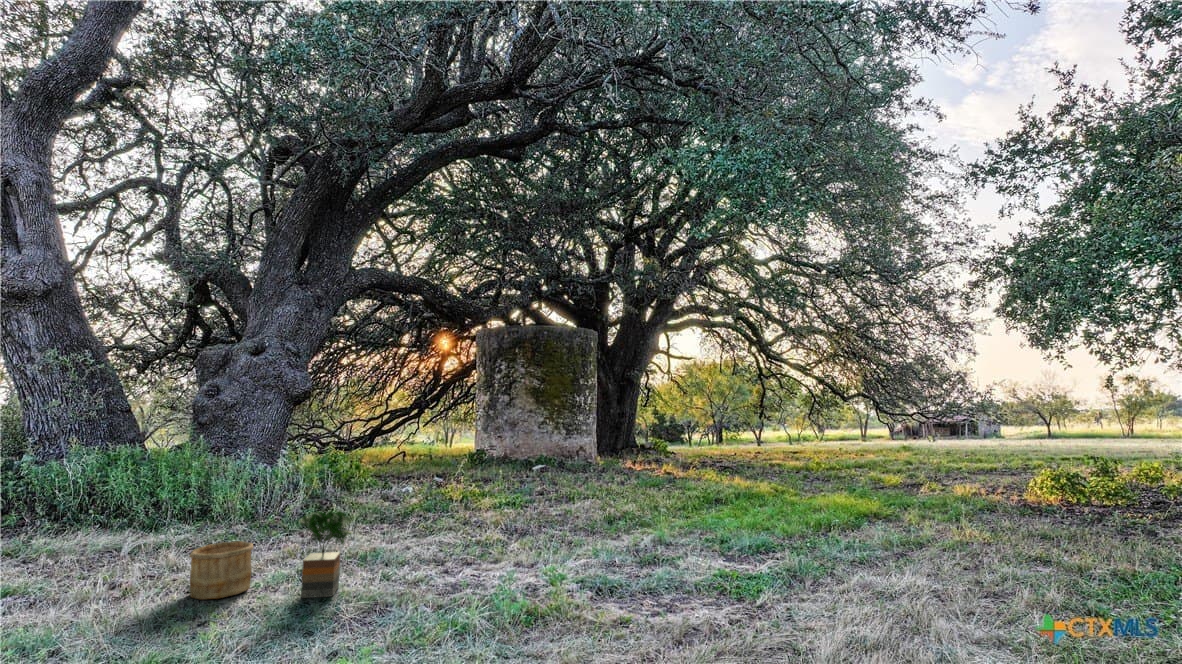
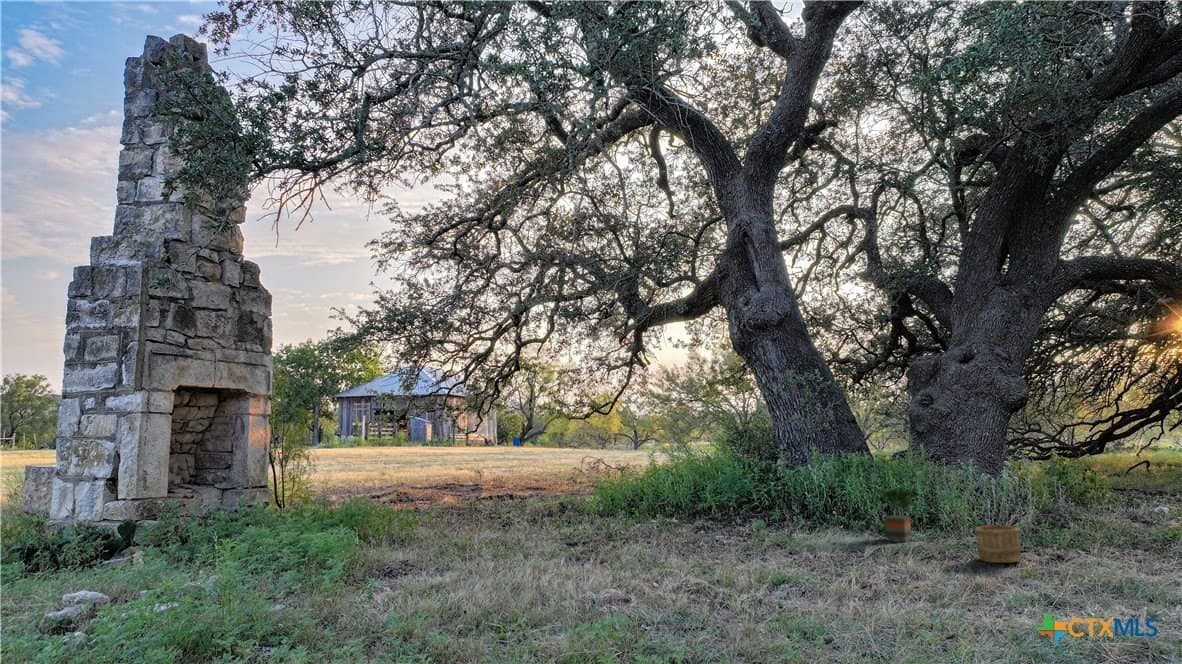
potted tree: present [300,511,352,598] -> present [882,488,915,542]

